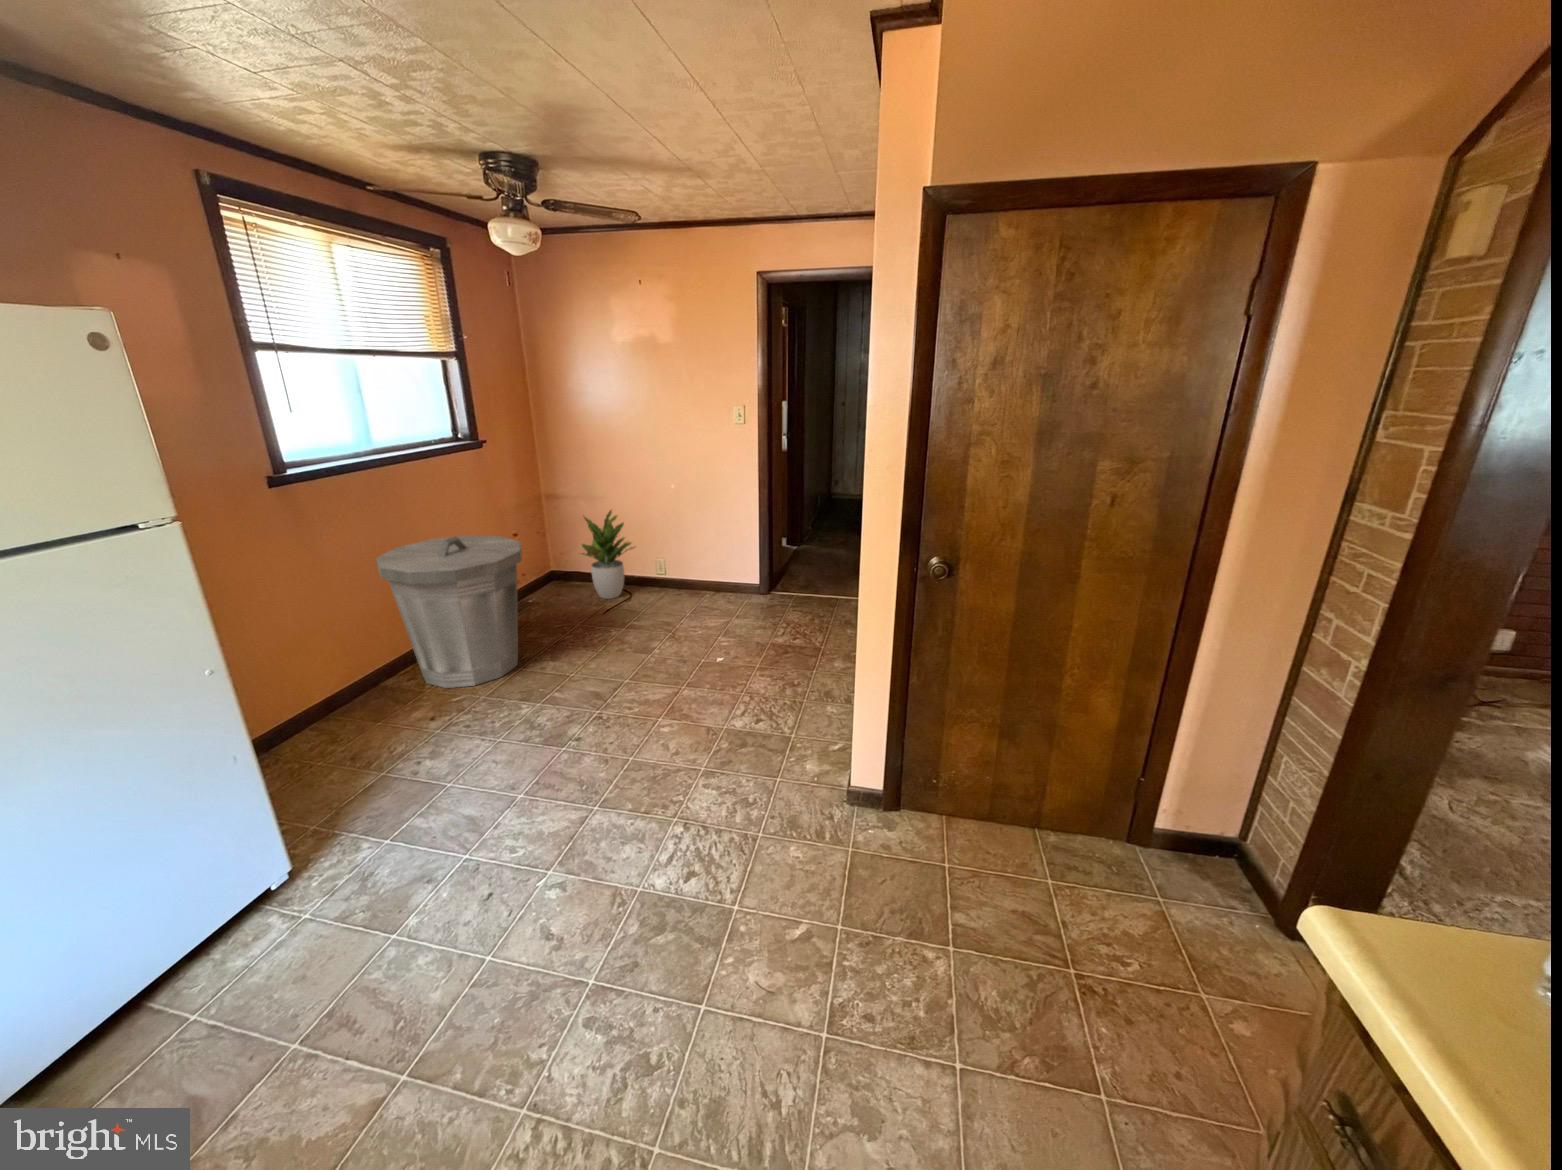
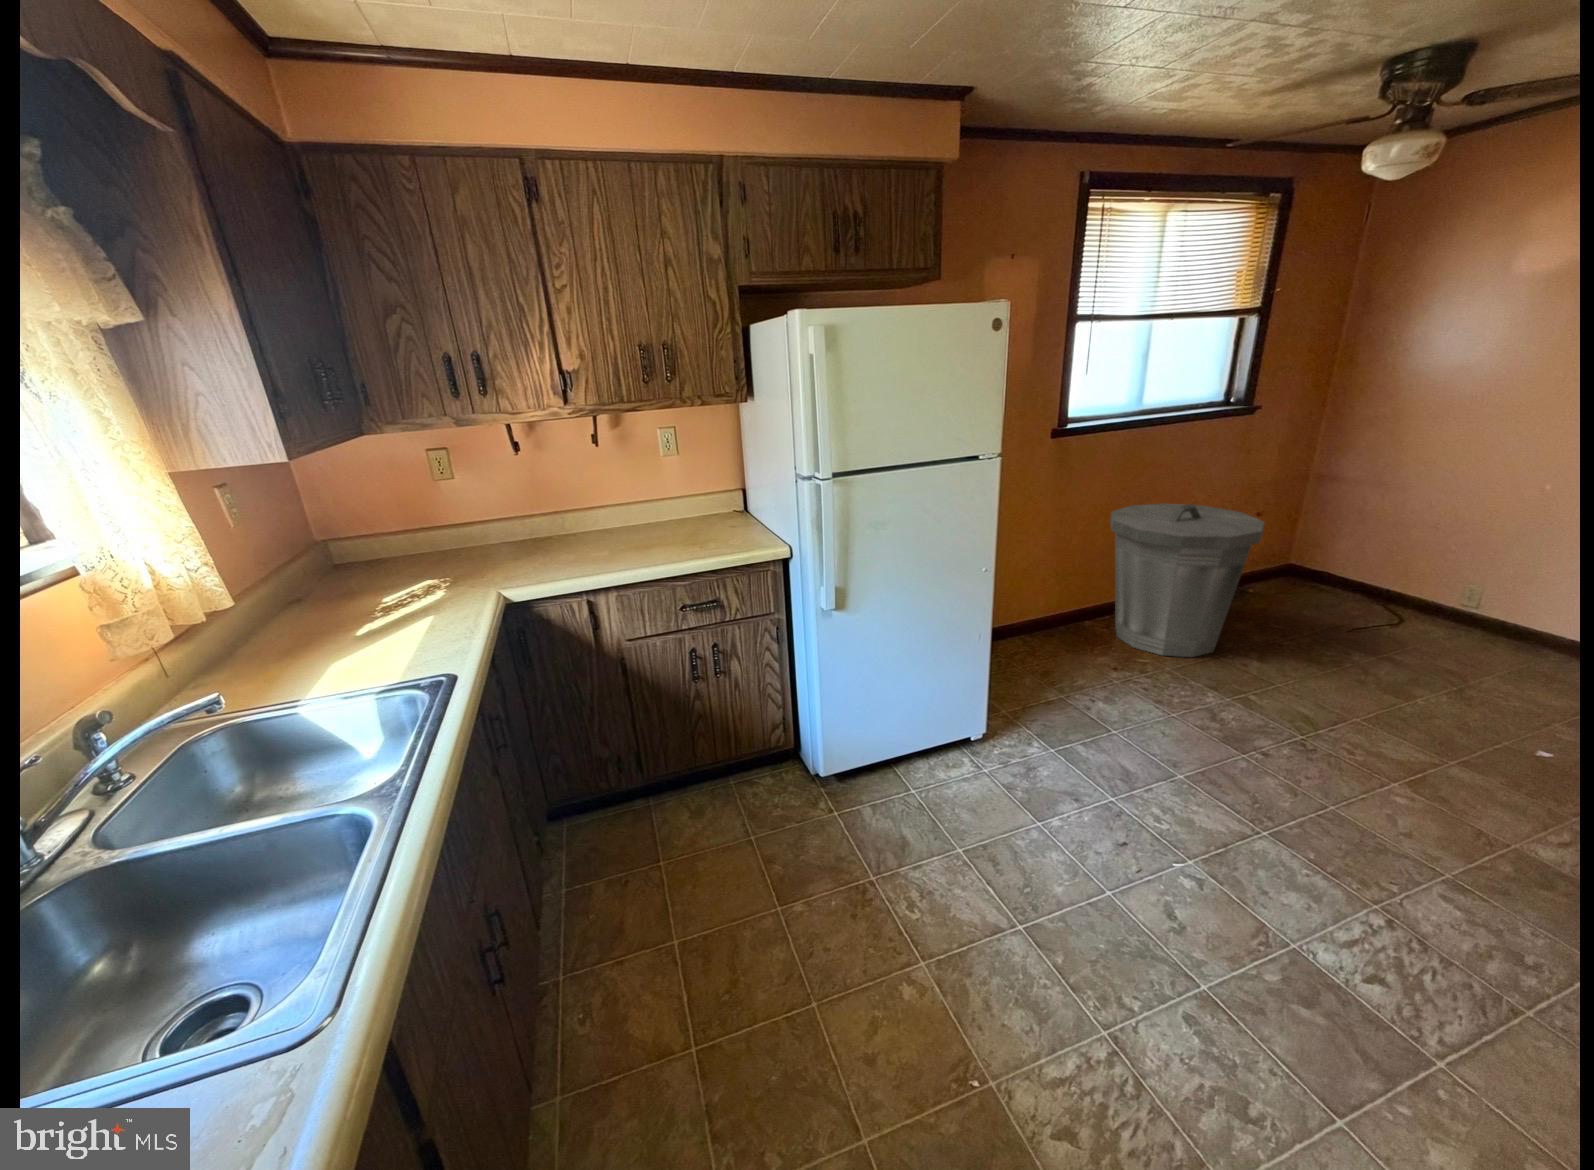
potted plant: present [582,510,634,599] -> none [1332,504,1435,618]

